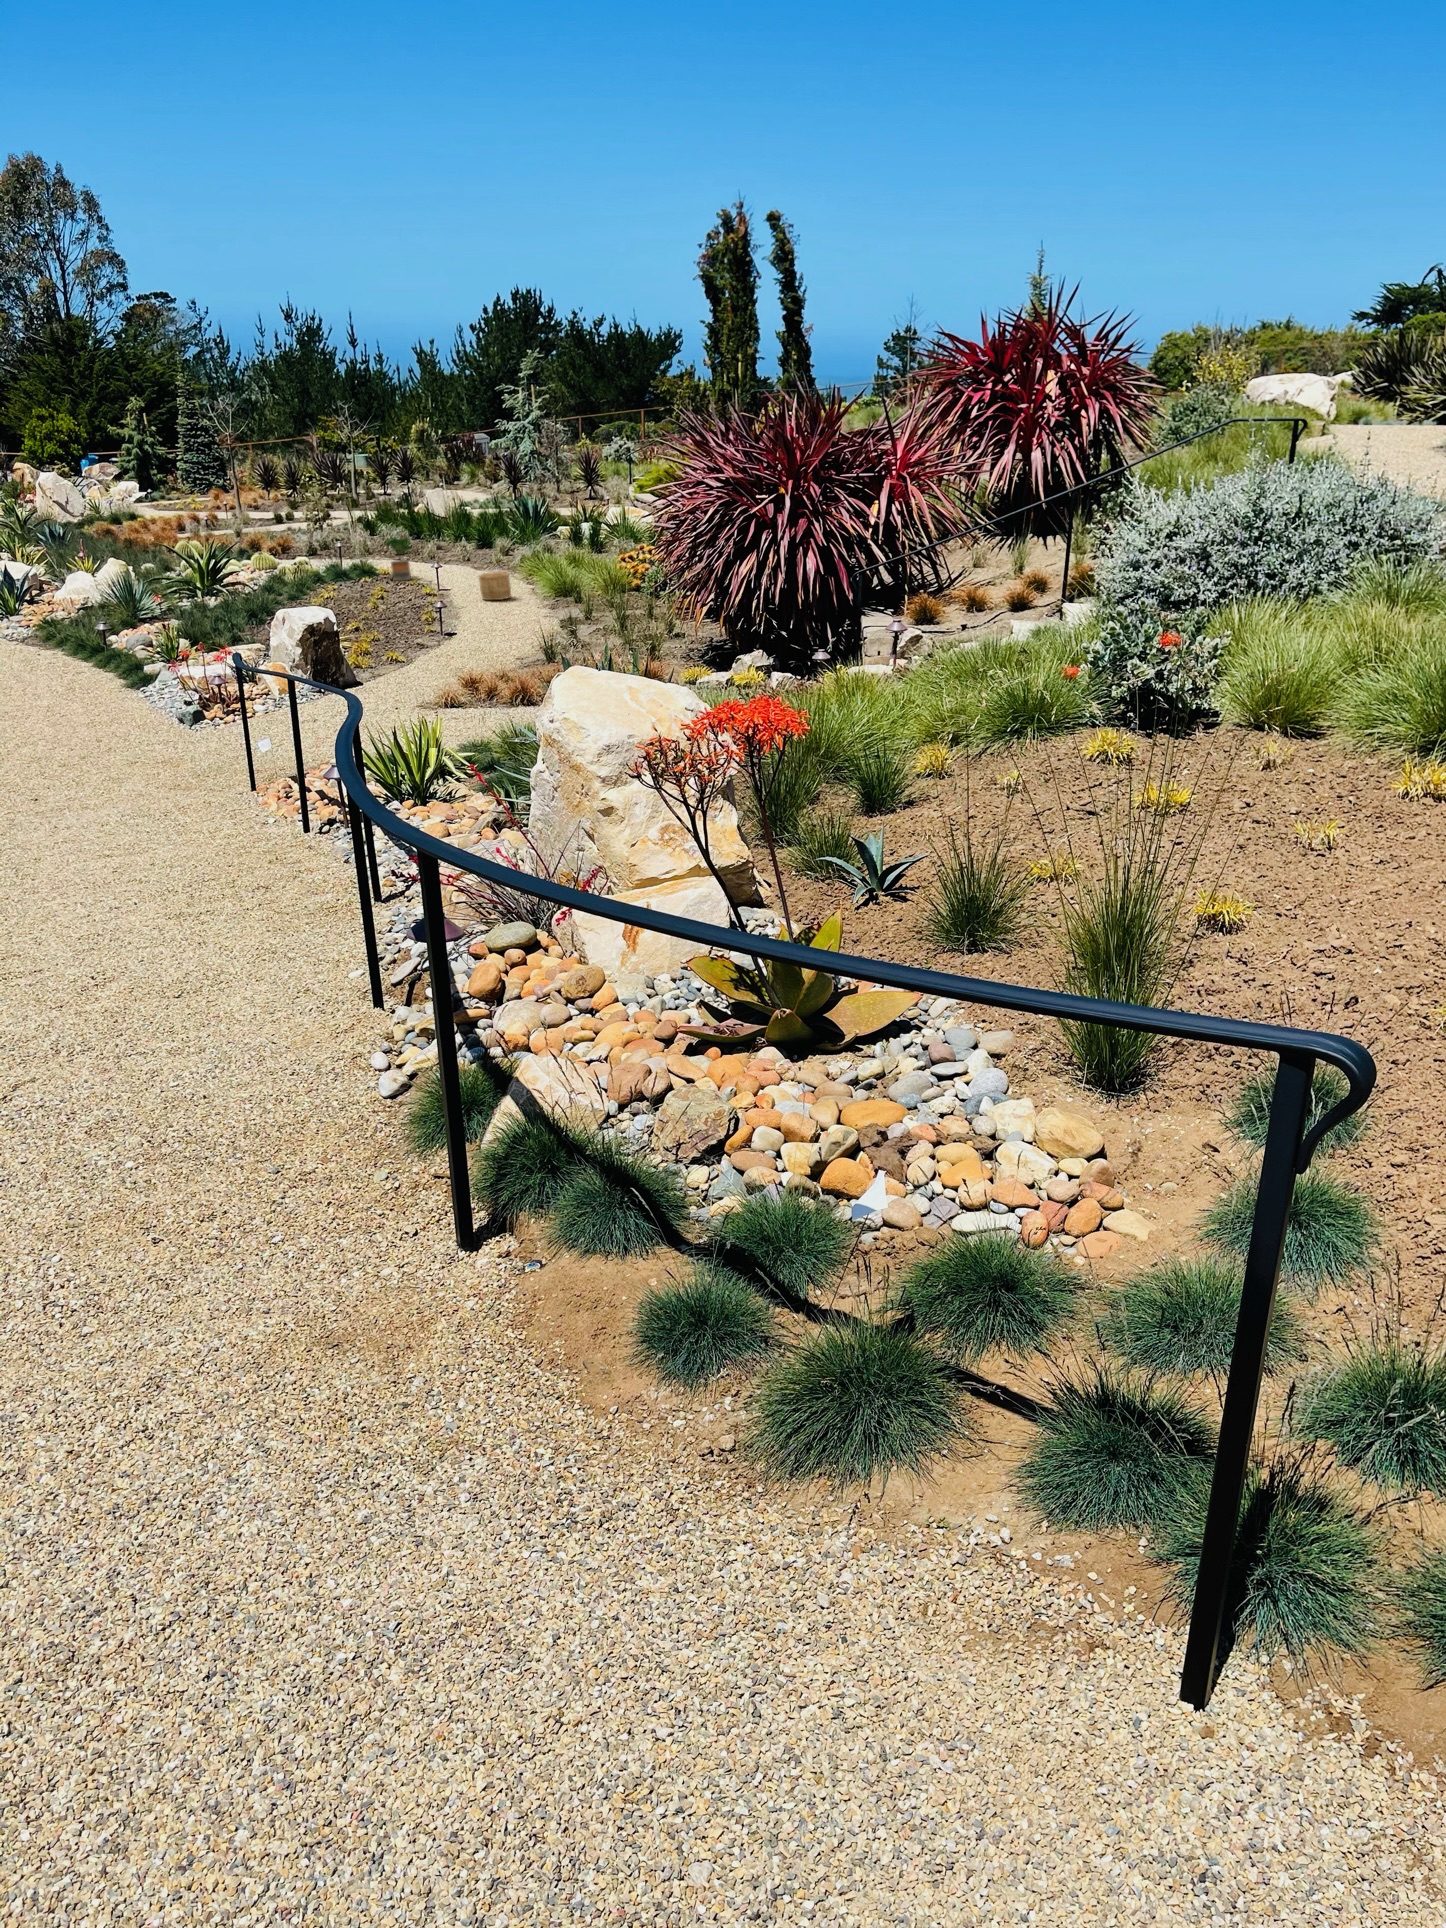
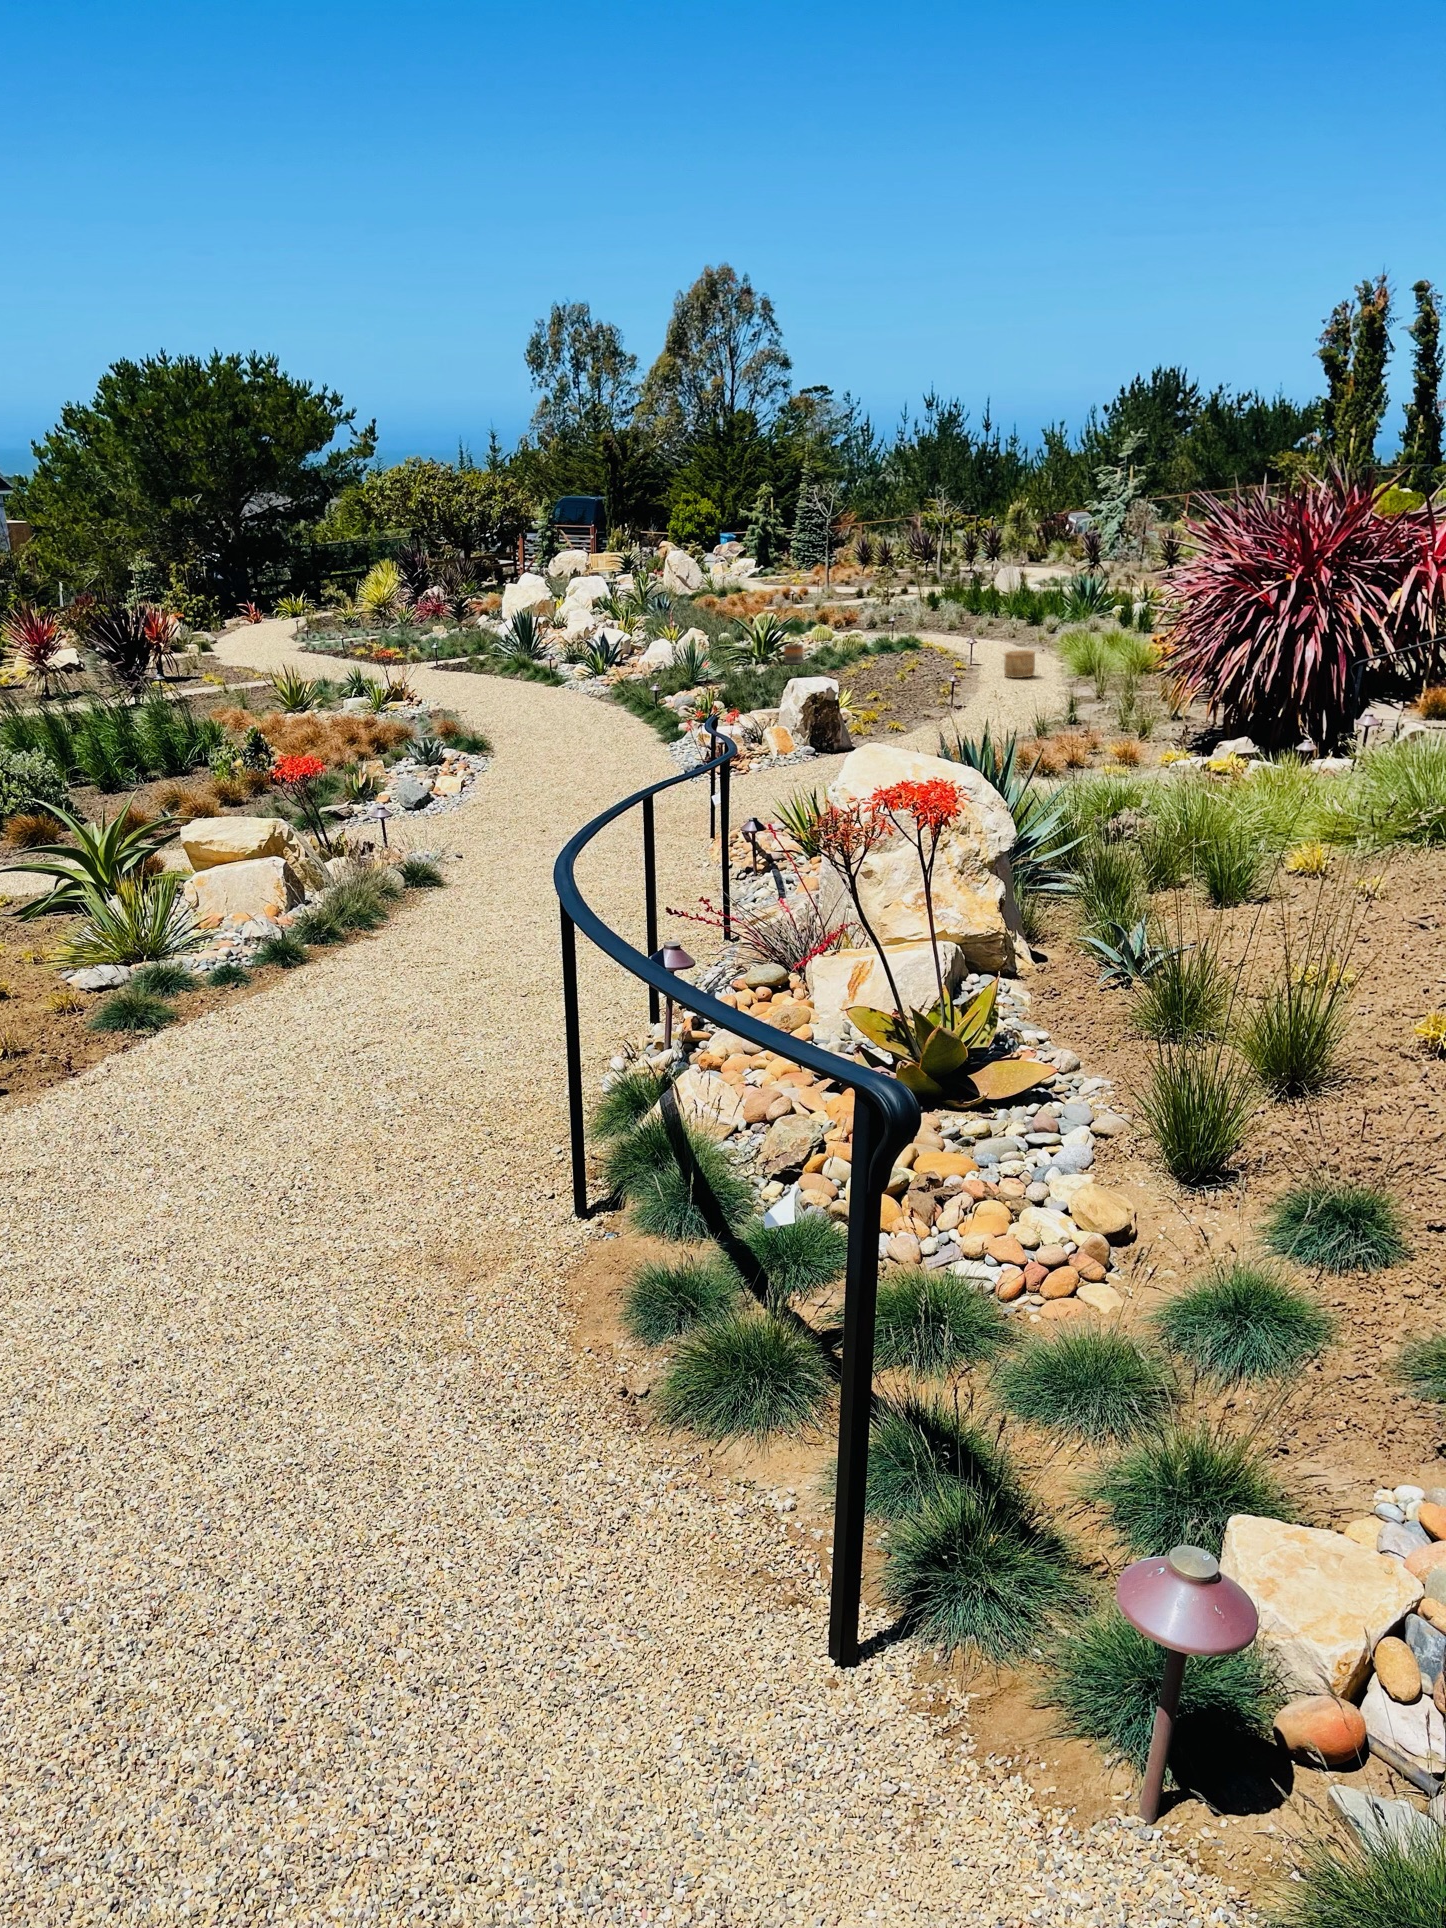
potted tree: present [385,537,411,581] -> present [783,622,805,664]

